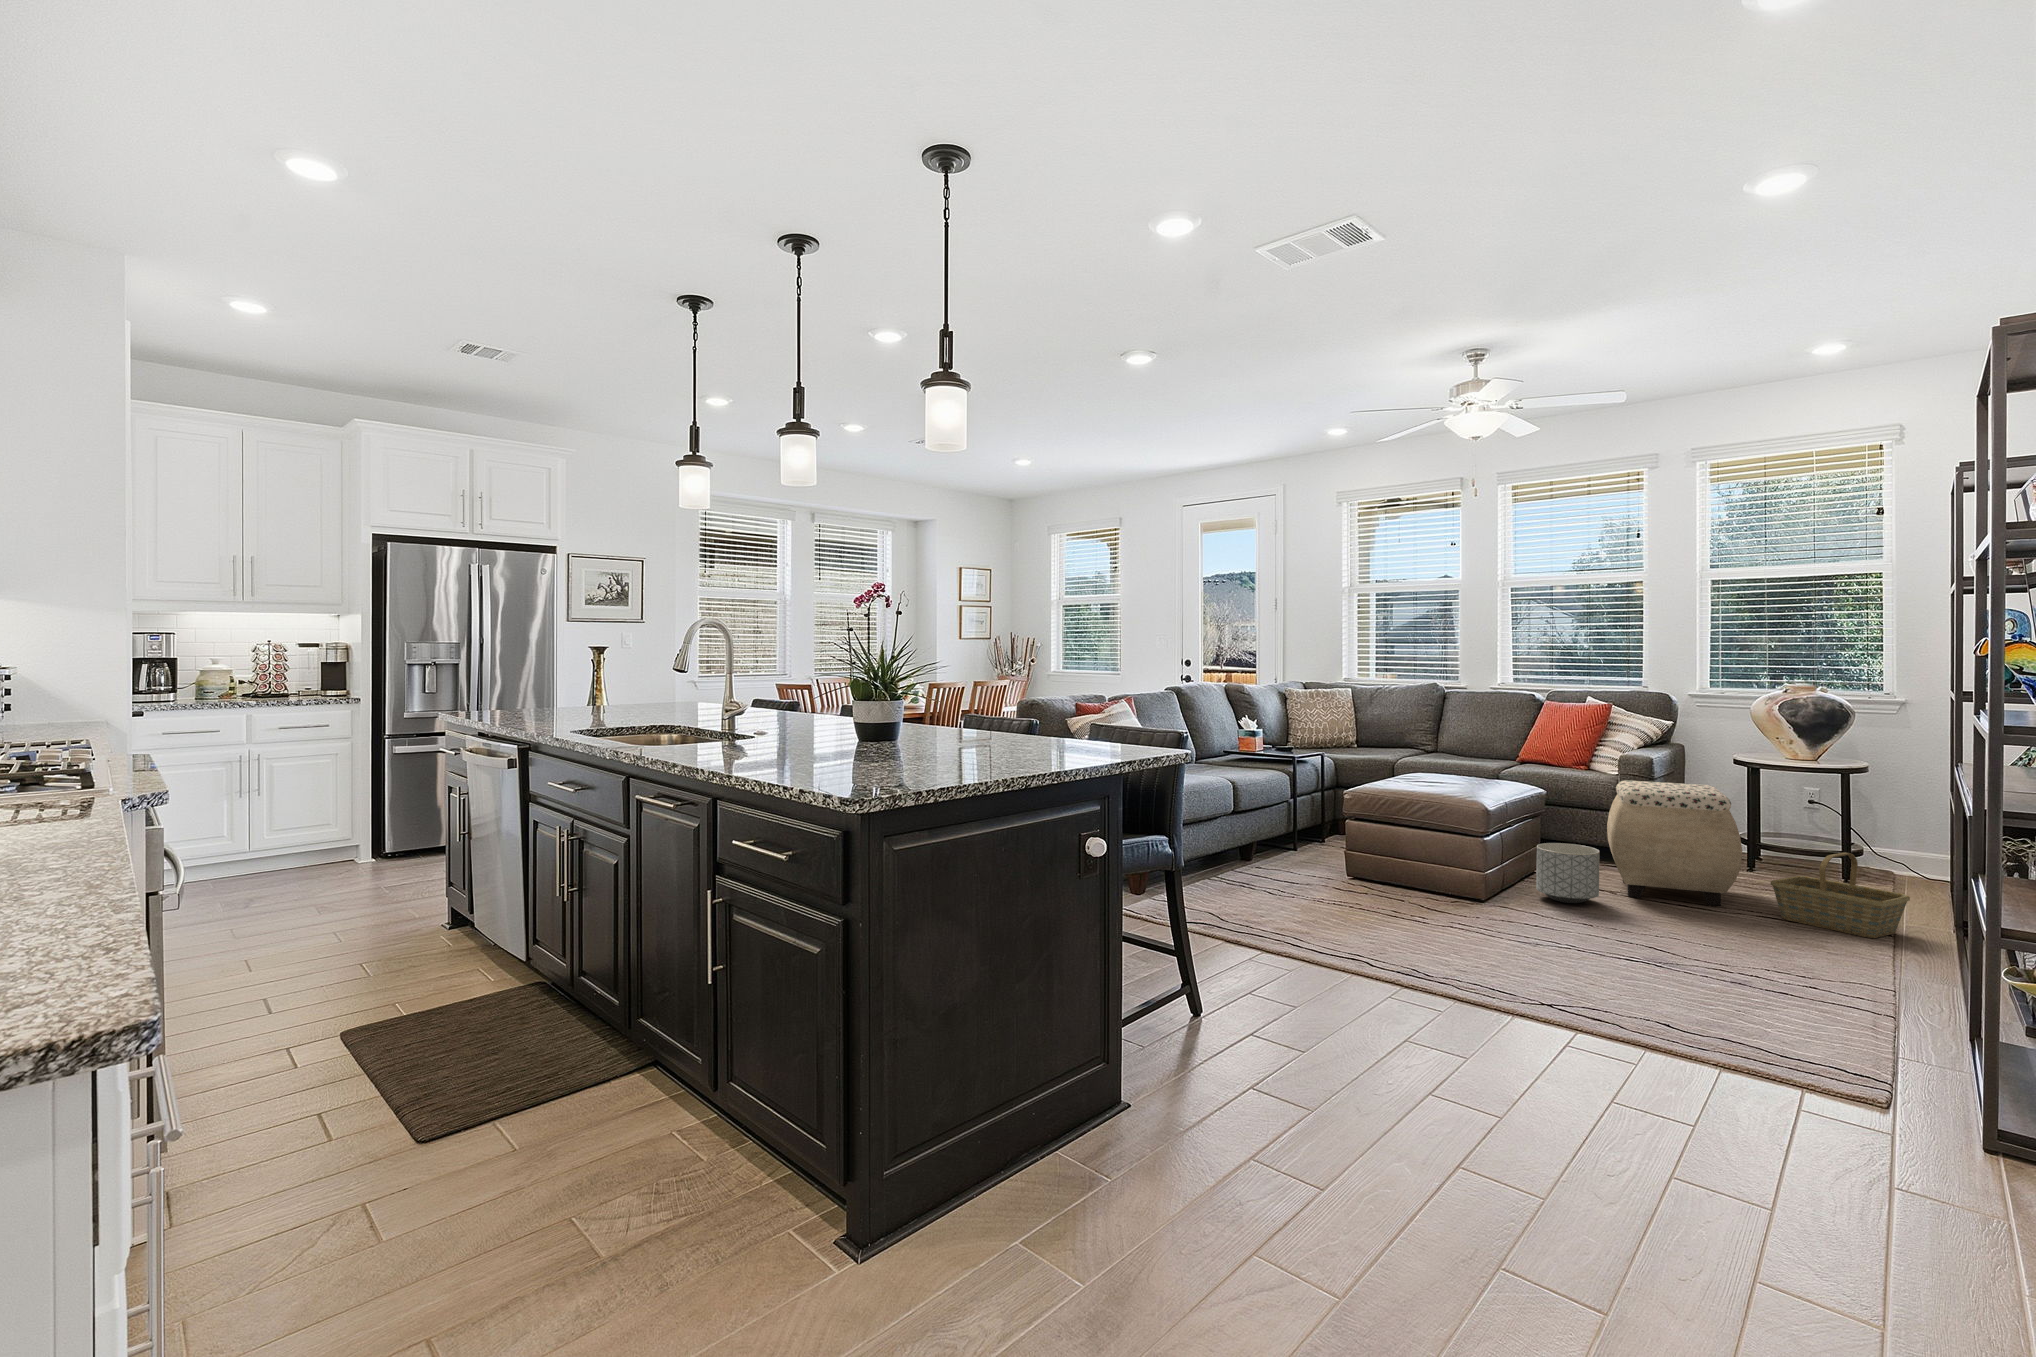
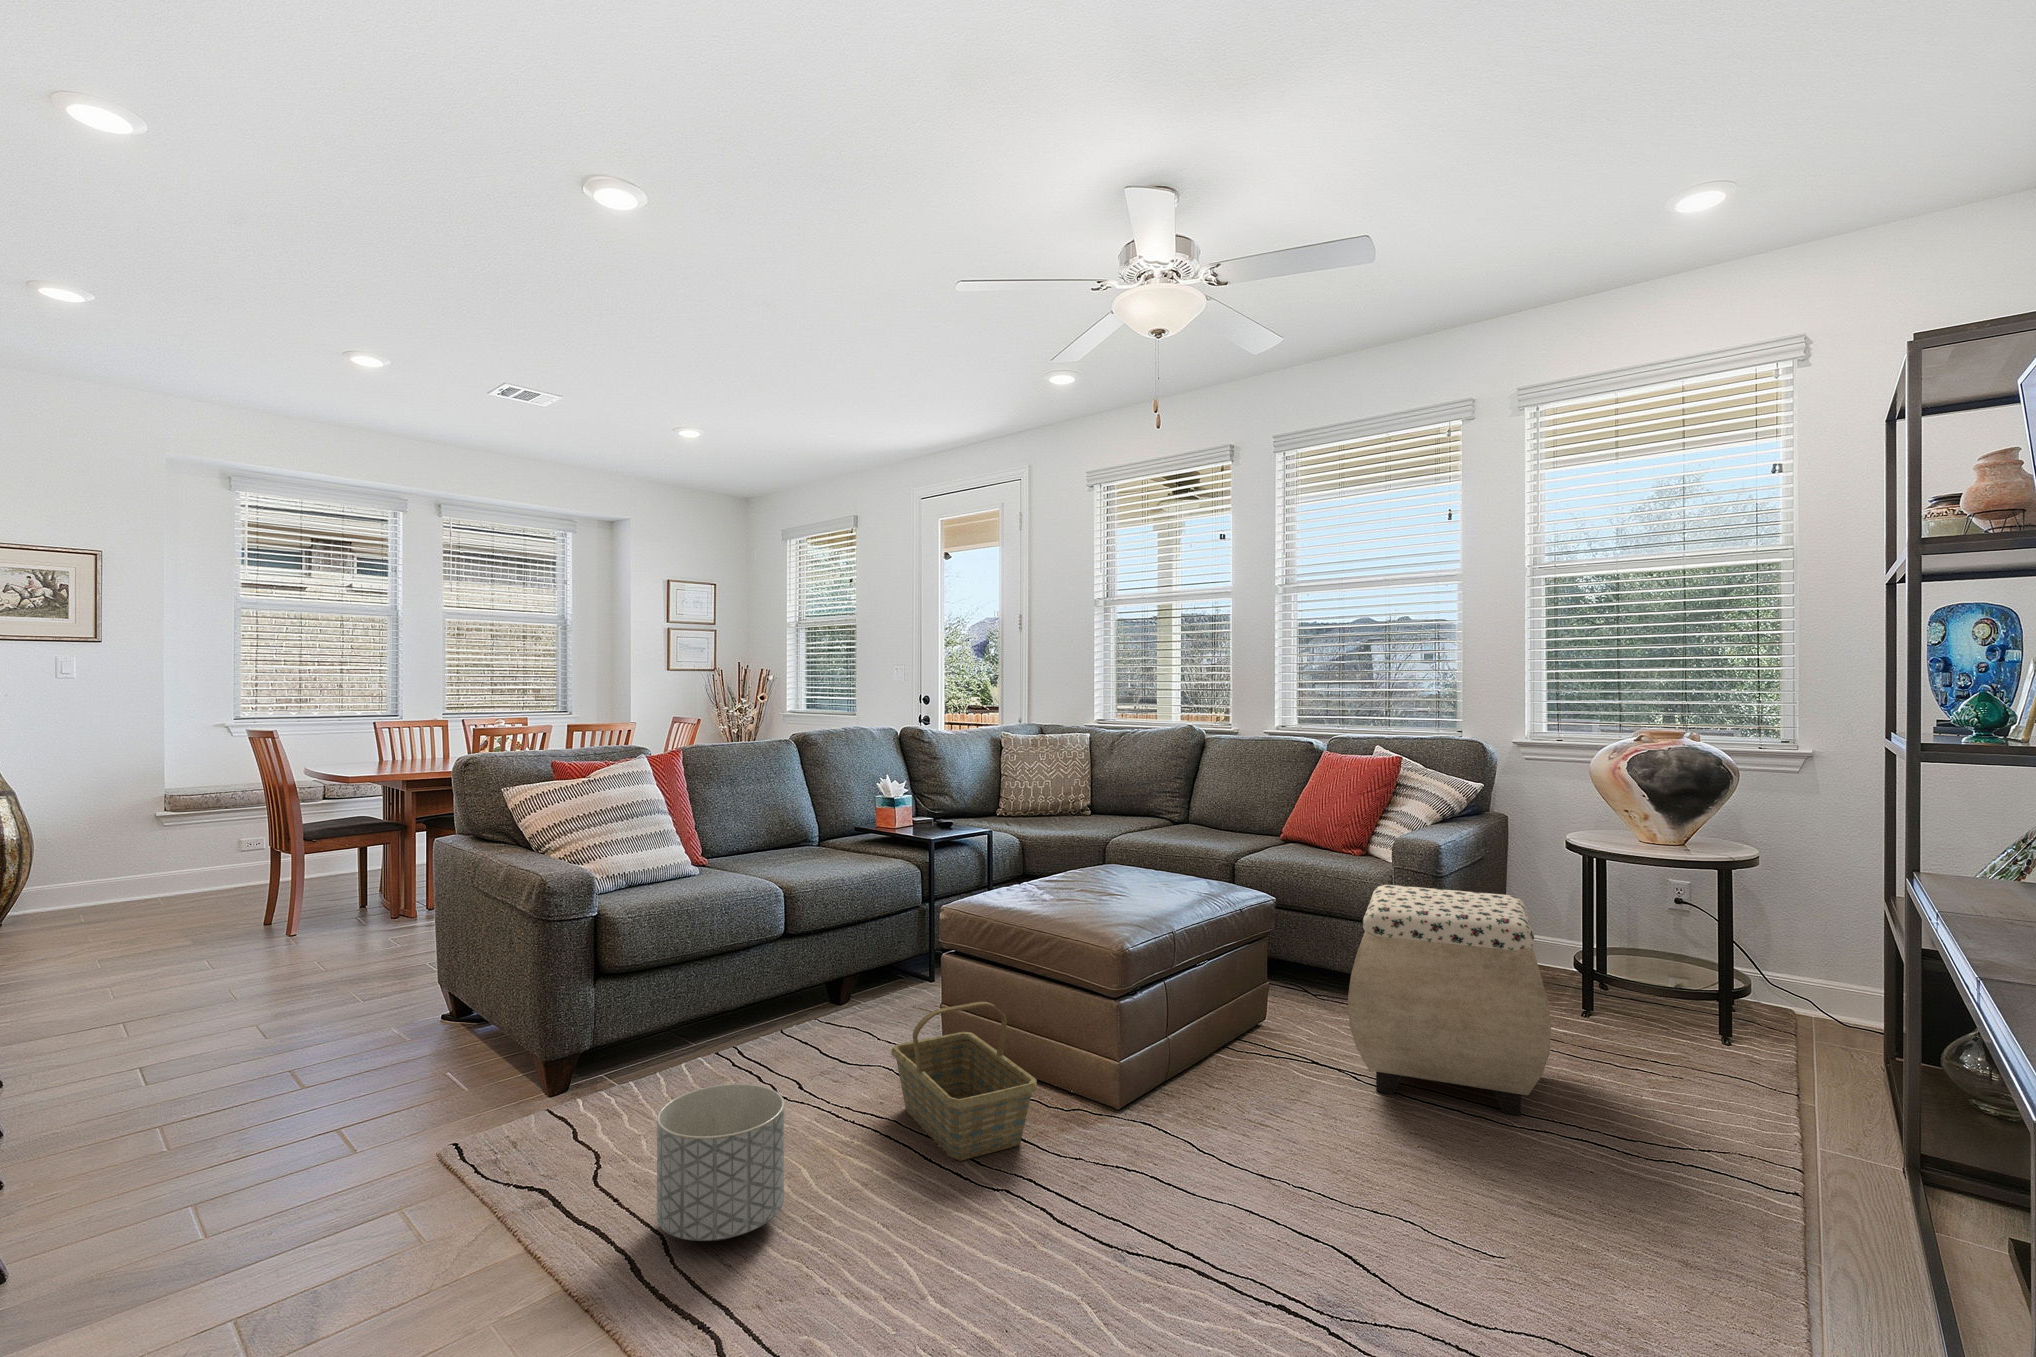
planter: present [1536,843,1600,903] -> present [657,1084,784,1241]
basket: present [1771,852,1910,938] -> present [891,1002,1037,1161]

